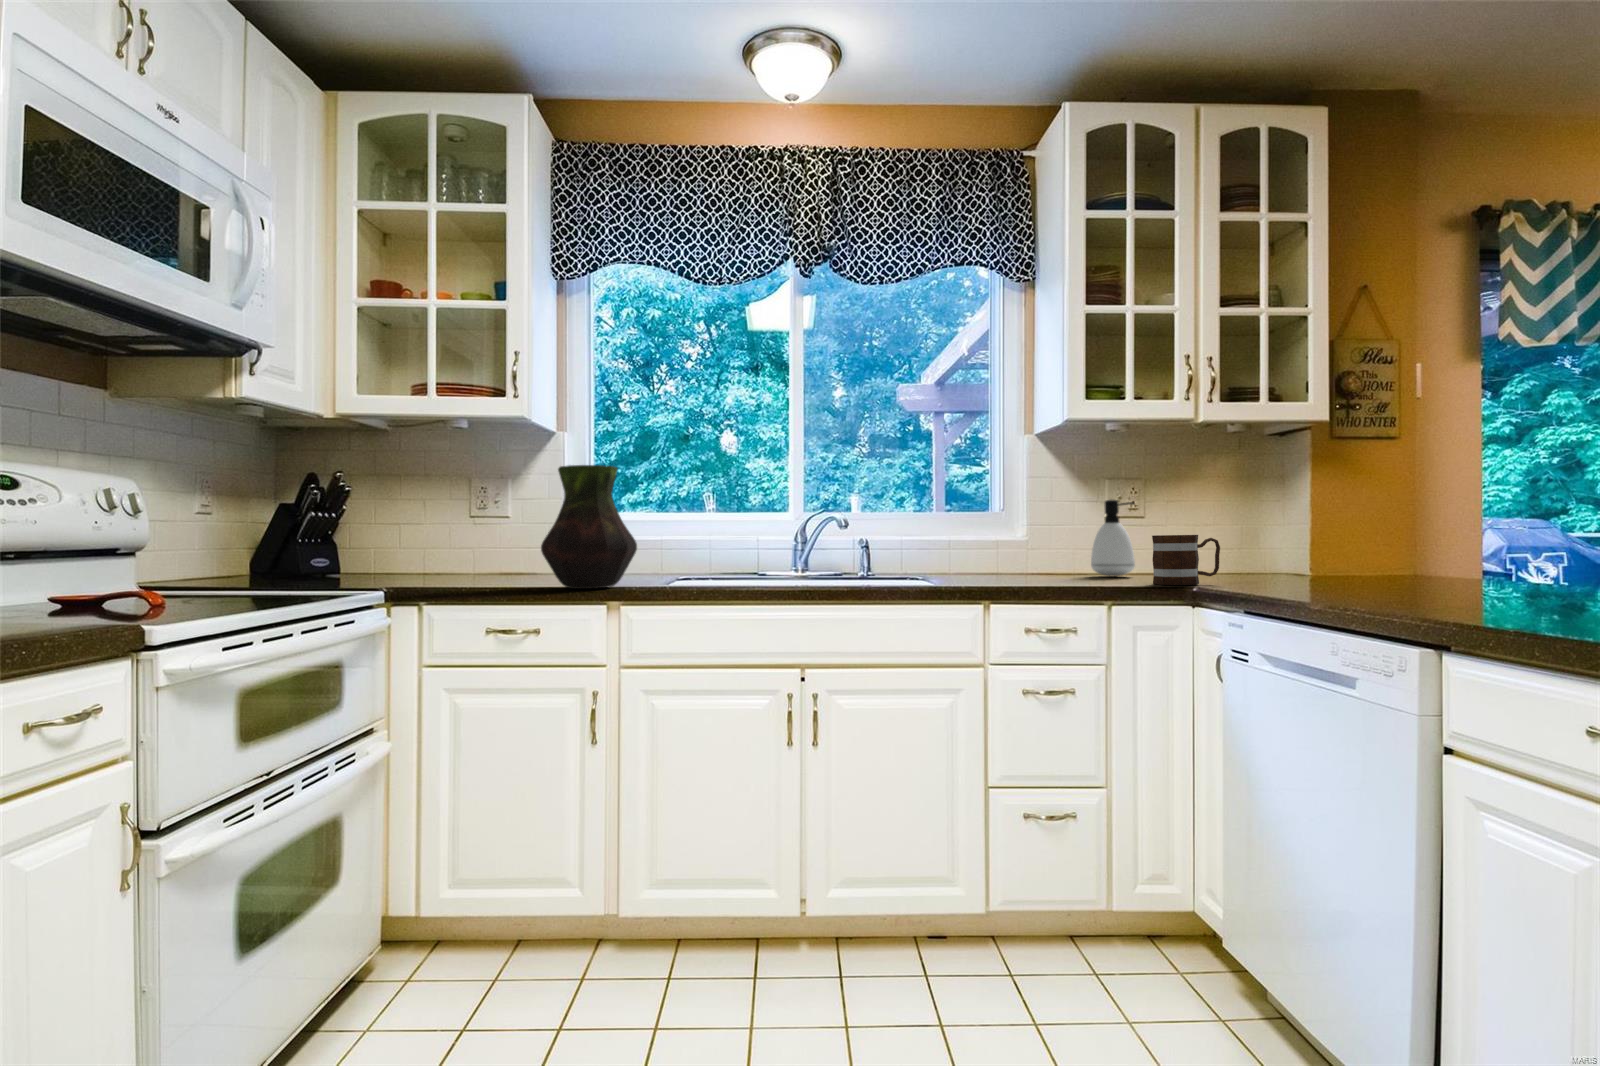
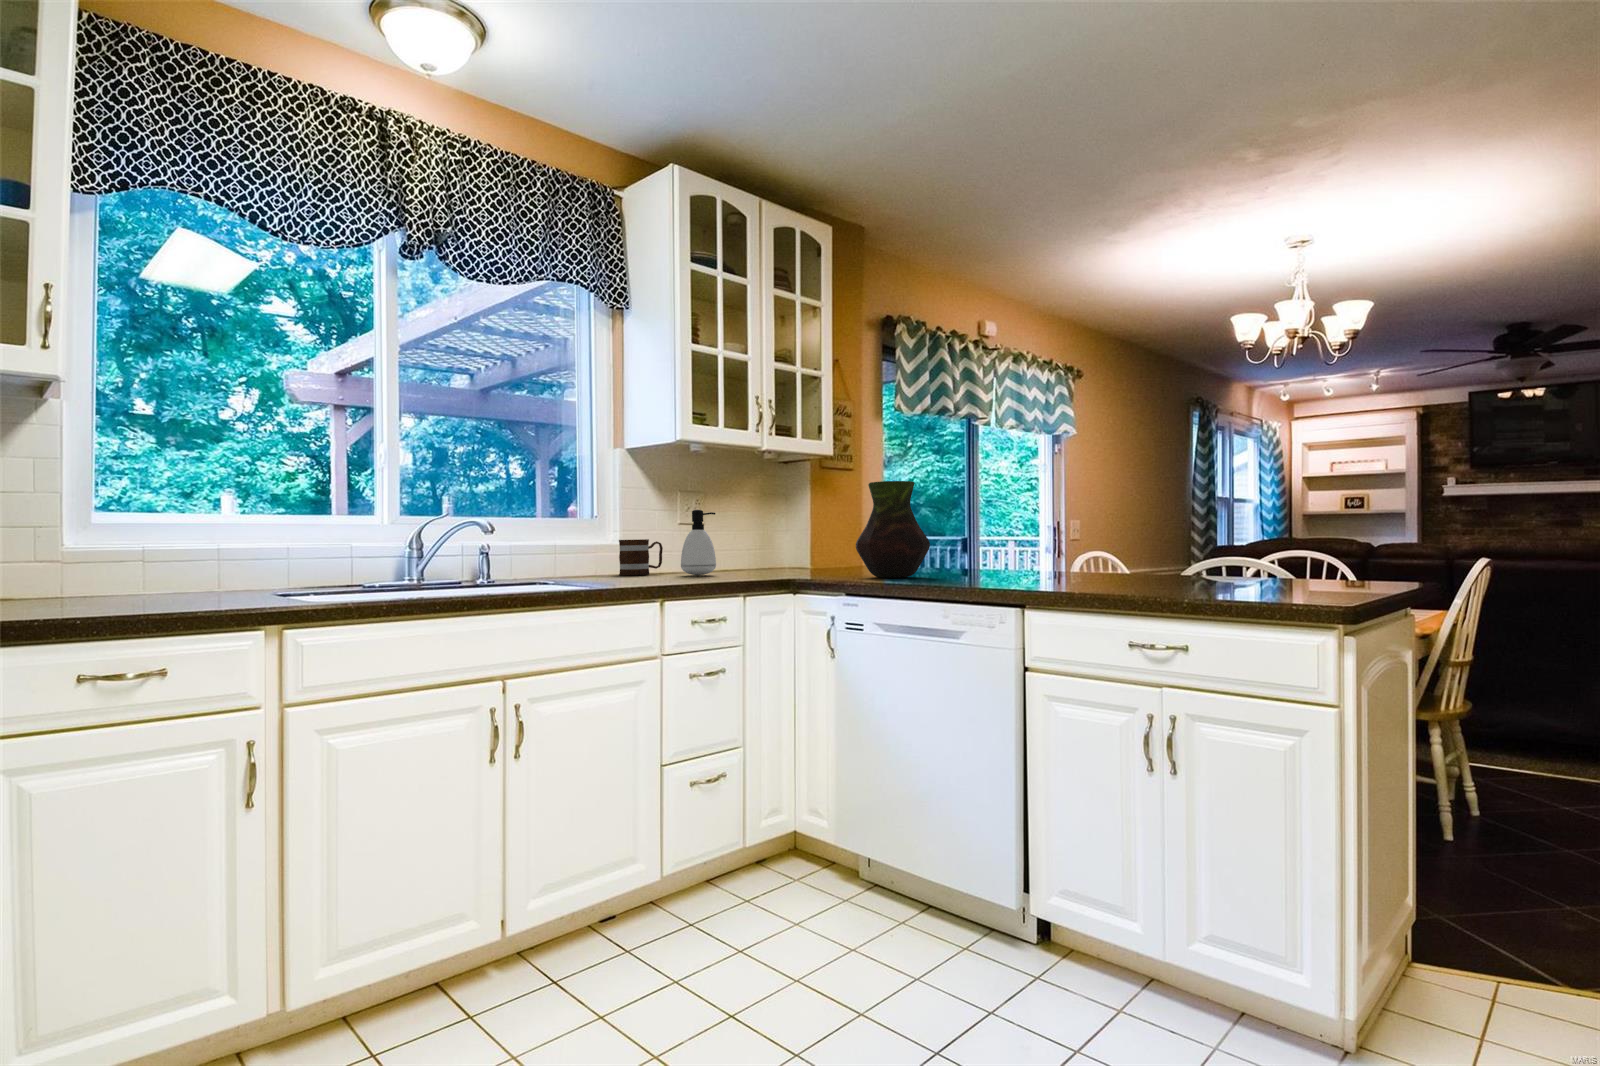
vase: present [541,465,637,589] -> present [856,481,930,578]
mug: present [1152,535,1220,585] -> present [619,539,663,575]

